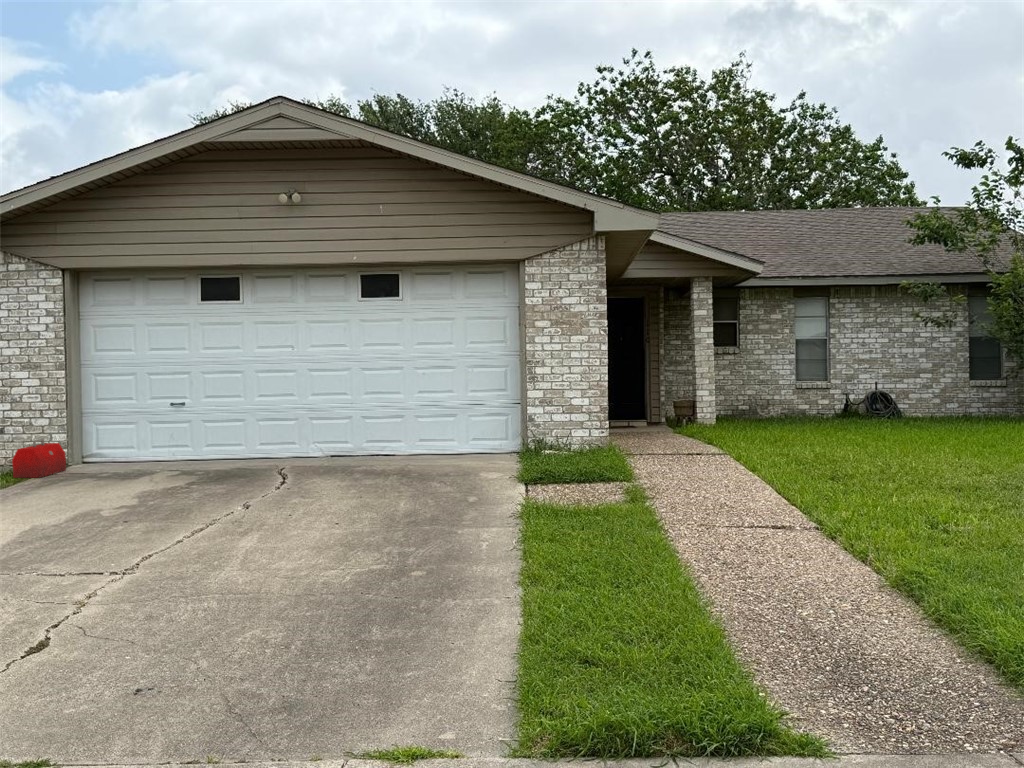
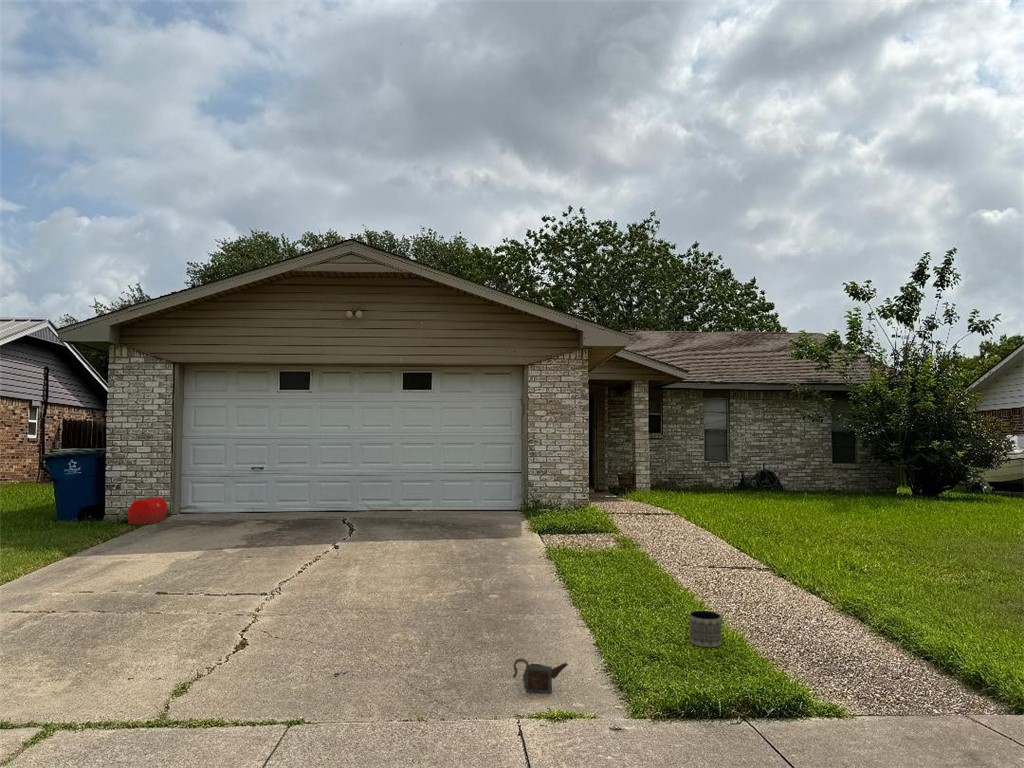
planter: none [651,613,698,669] -> present [690,611,721,647]
watering can: none [351,693,430,745] -> present [513,659,568,693]

